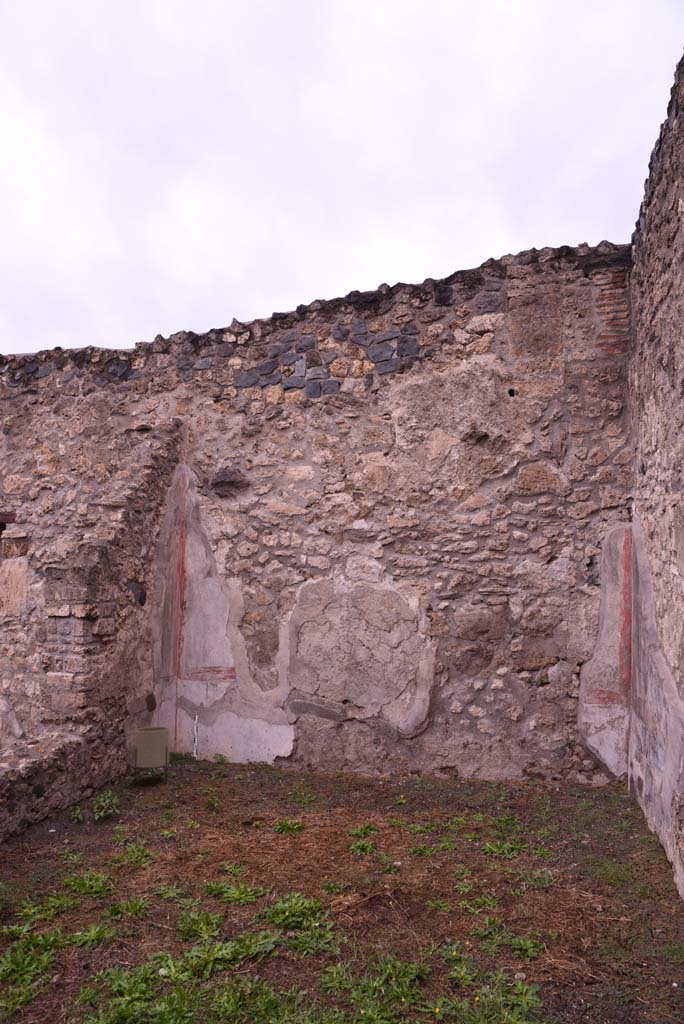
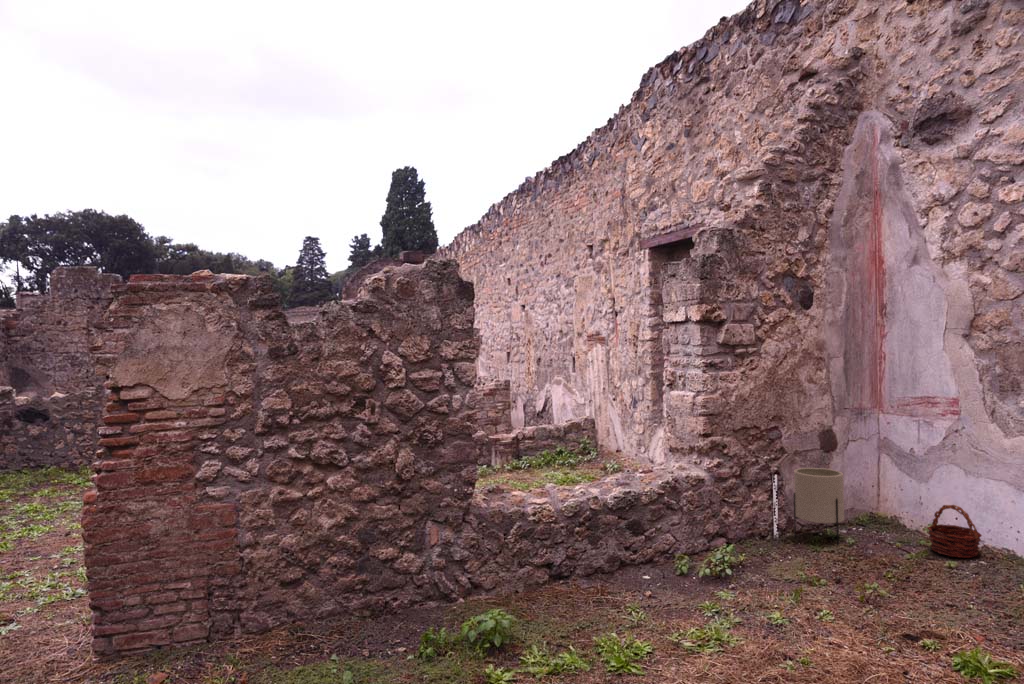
basket: none [220,738,249,772] -> present [927,505,982,558]

